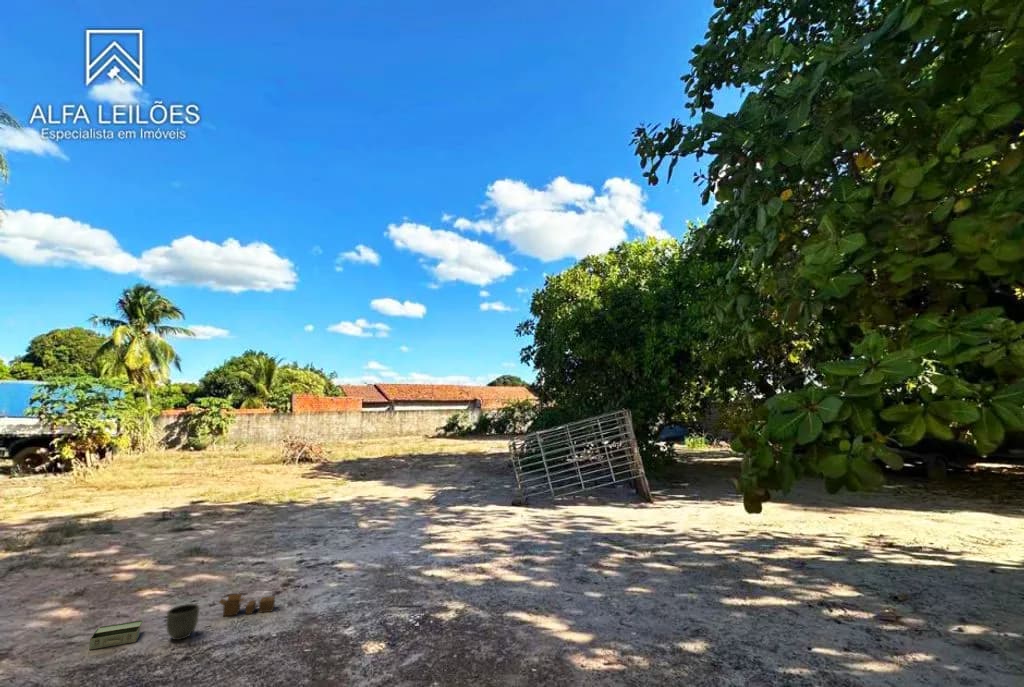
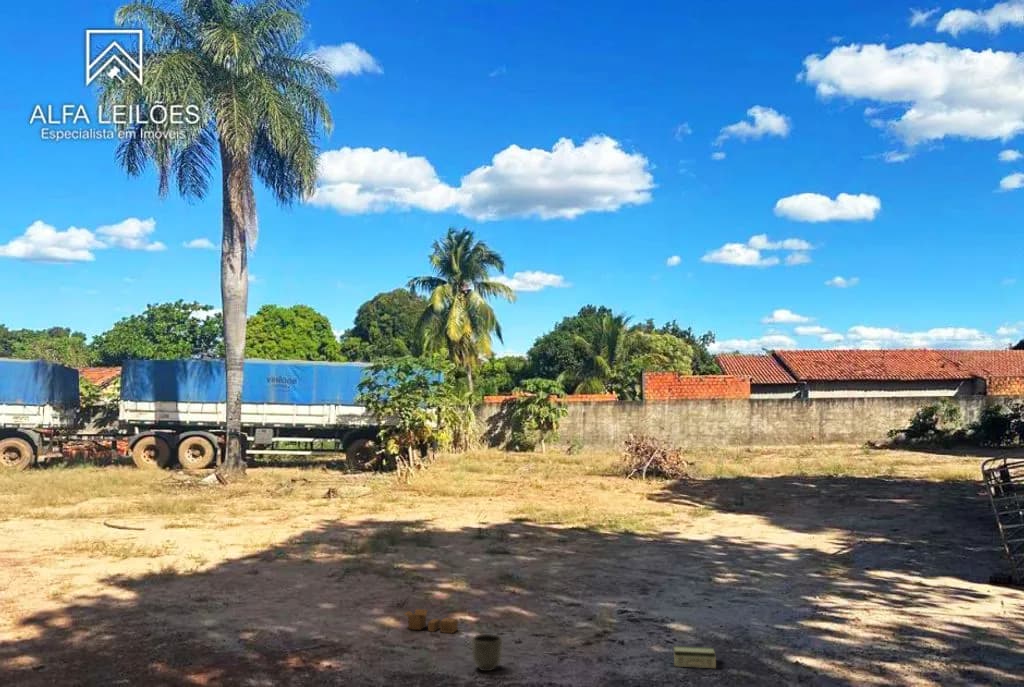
cardboard box: present [219,594,275,616] -> present [405,609,458,633]
toolbox: present [89,621,143,650] -> present [674,646,716,668]

